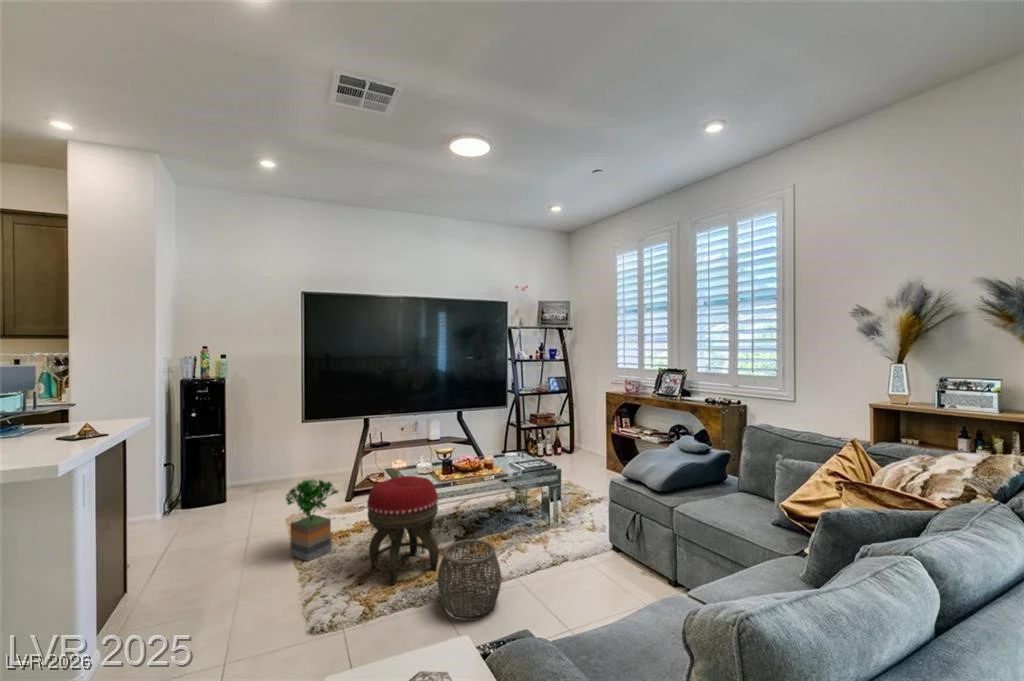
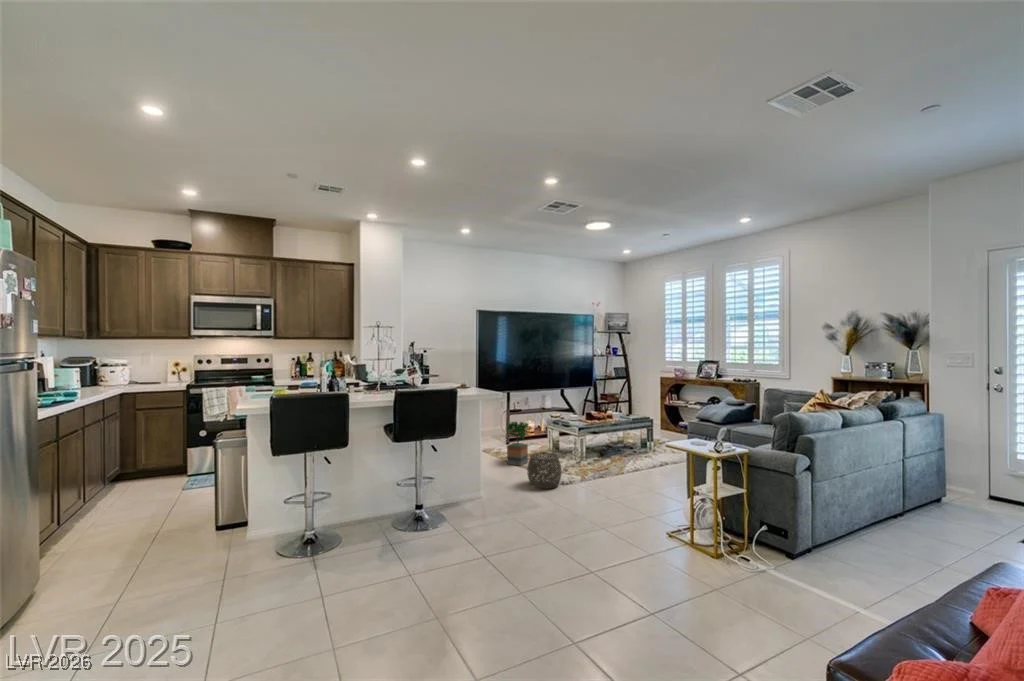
footstool: present [367,476,439,585] -> none [559,418,598,472]
woven basket: present [437,539,501,618] -> present [527,452,562,489]

